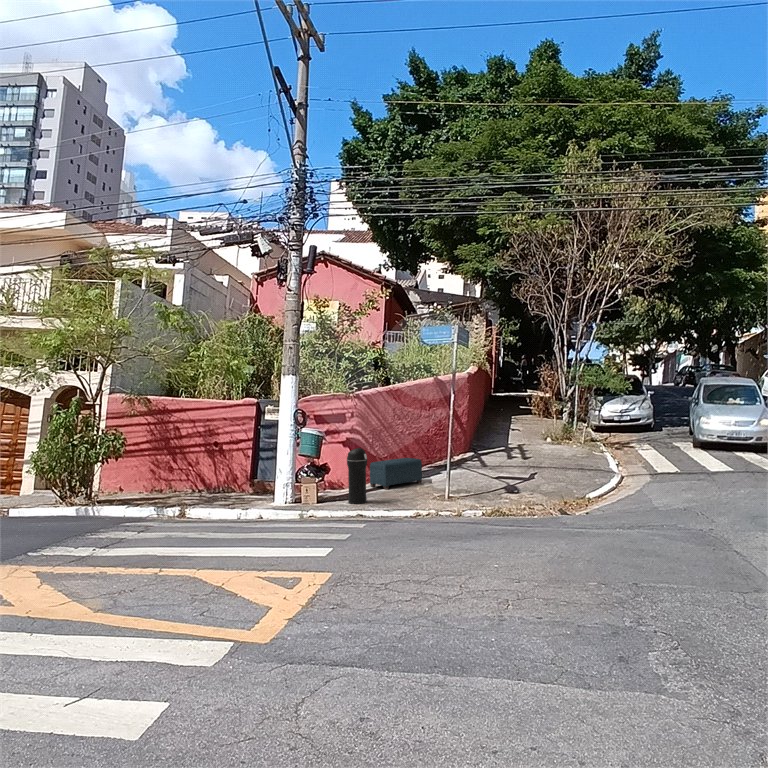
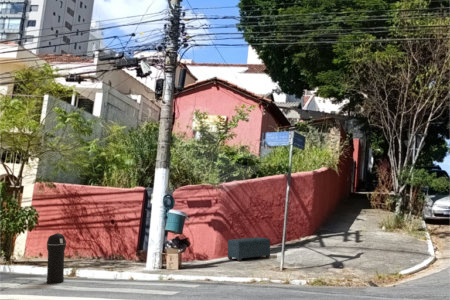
trash can: present [347,448,367,504] -> present [47,233,66,284]

